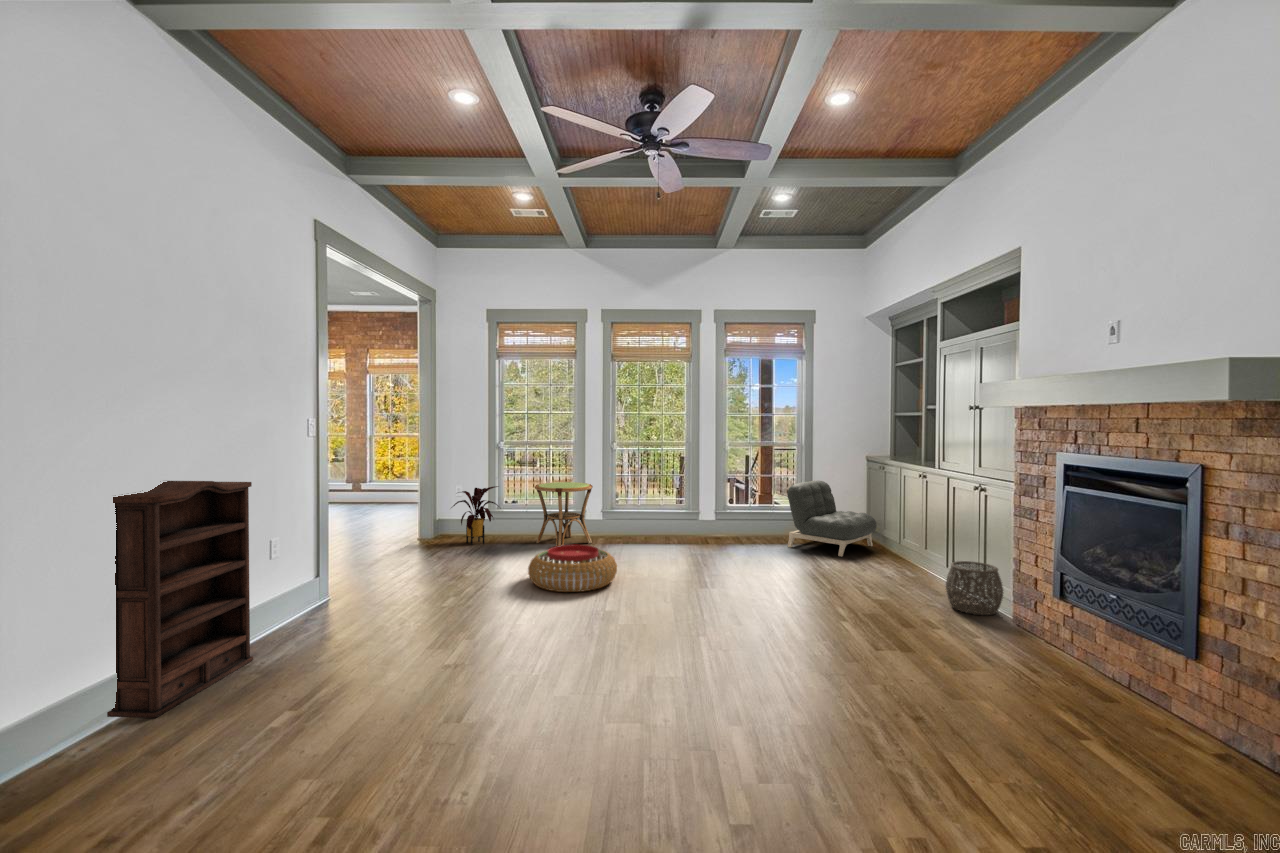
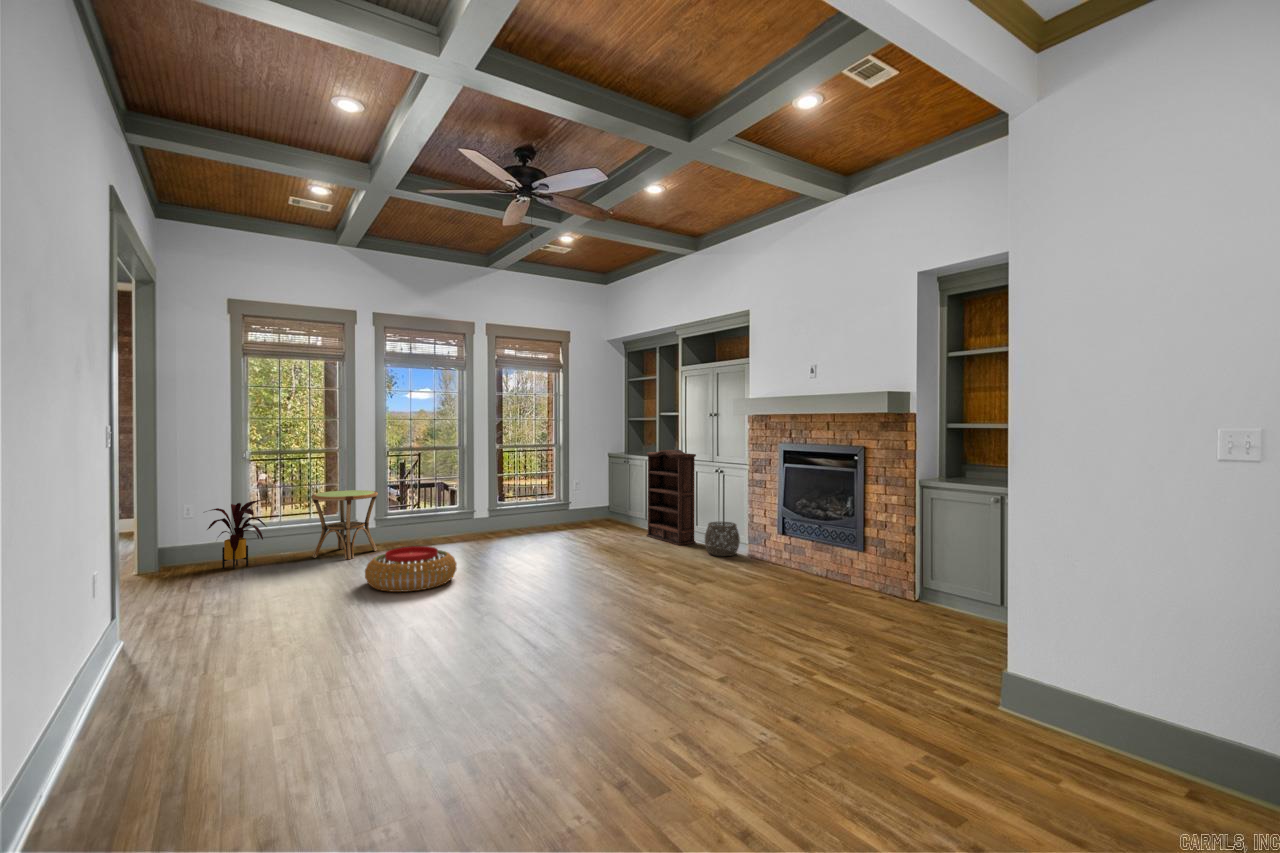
bookshelf: present [107,481,253,718] -> present [647,450,696,545]
armchair: present [787,481,877,557] -> none [558,475,623,534]

